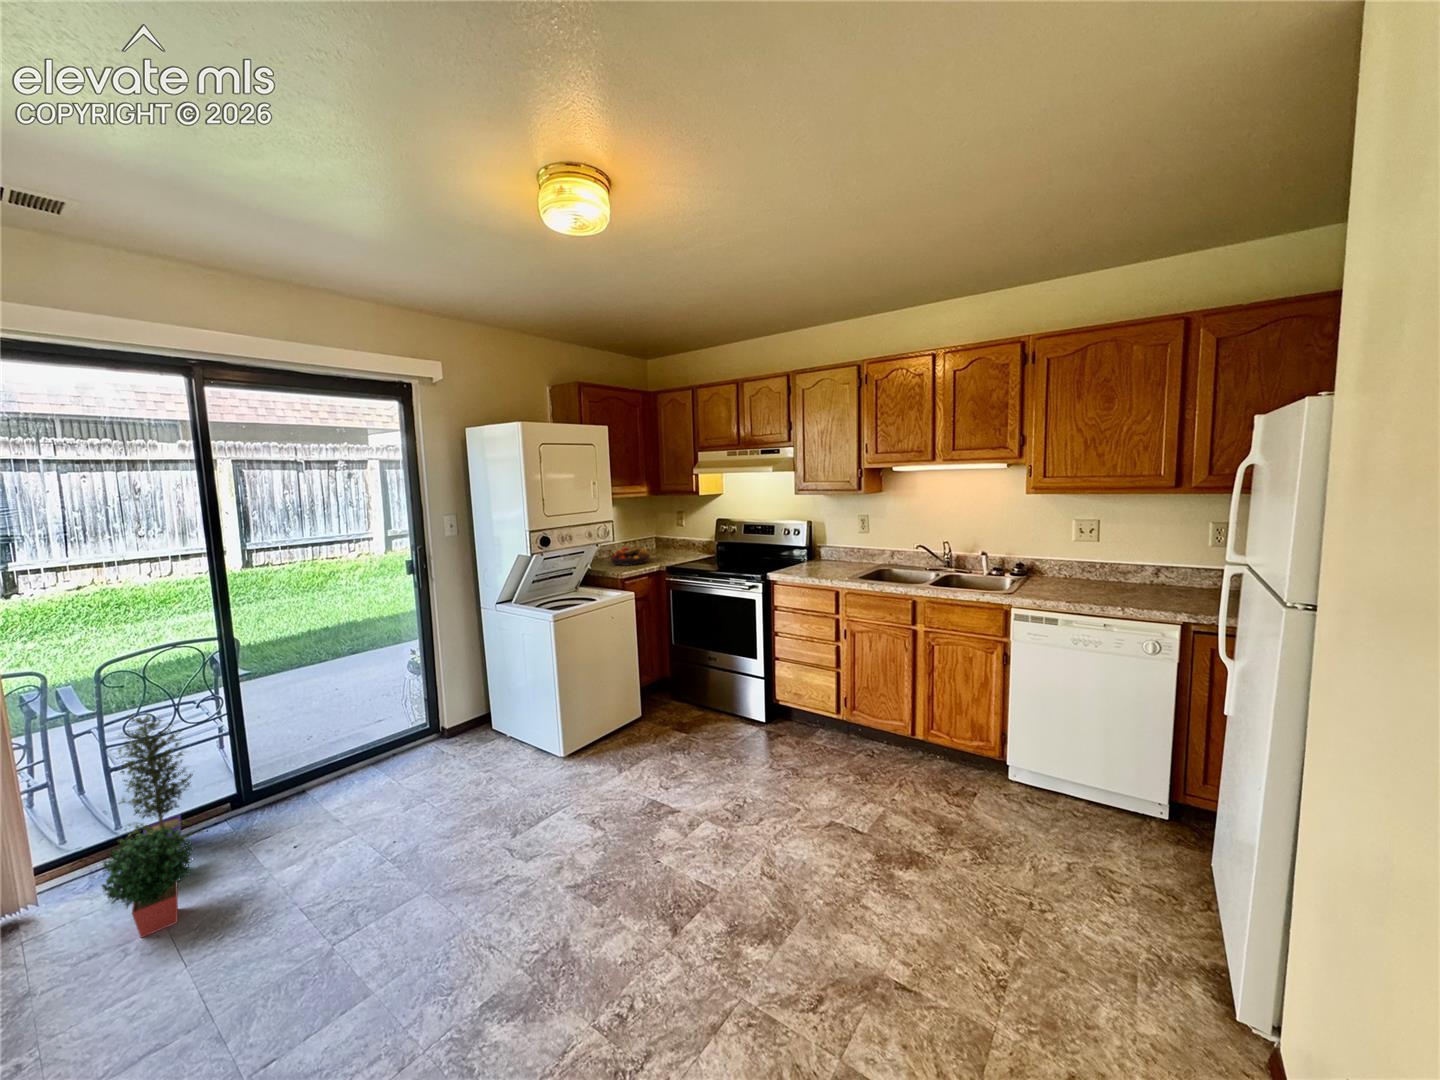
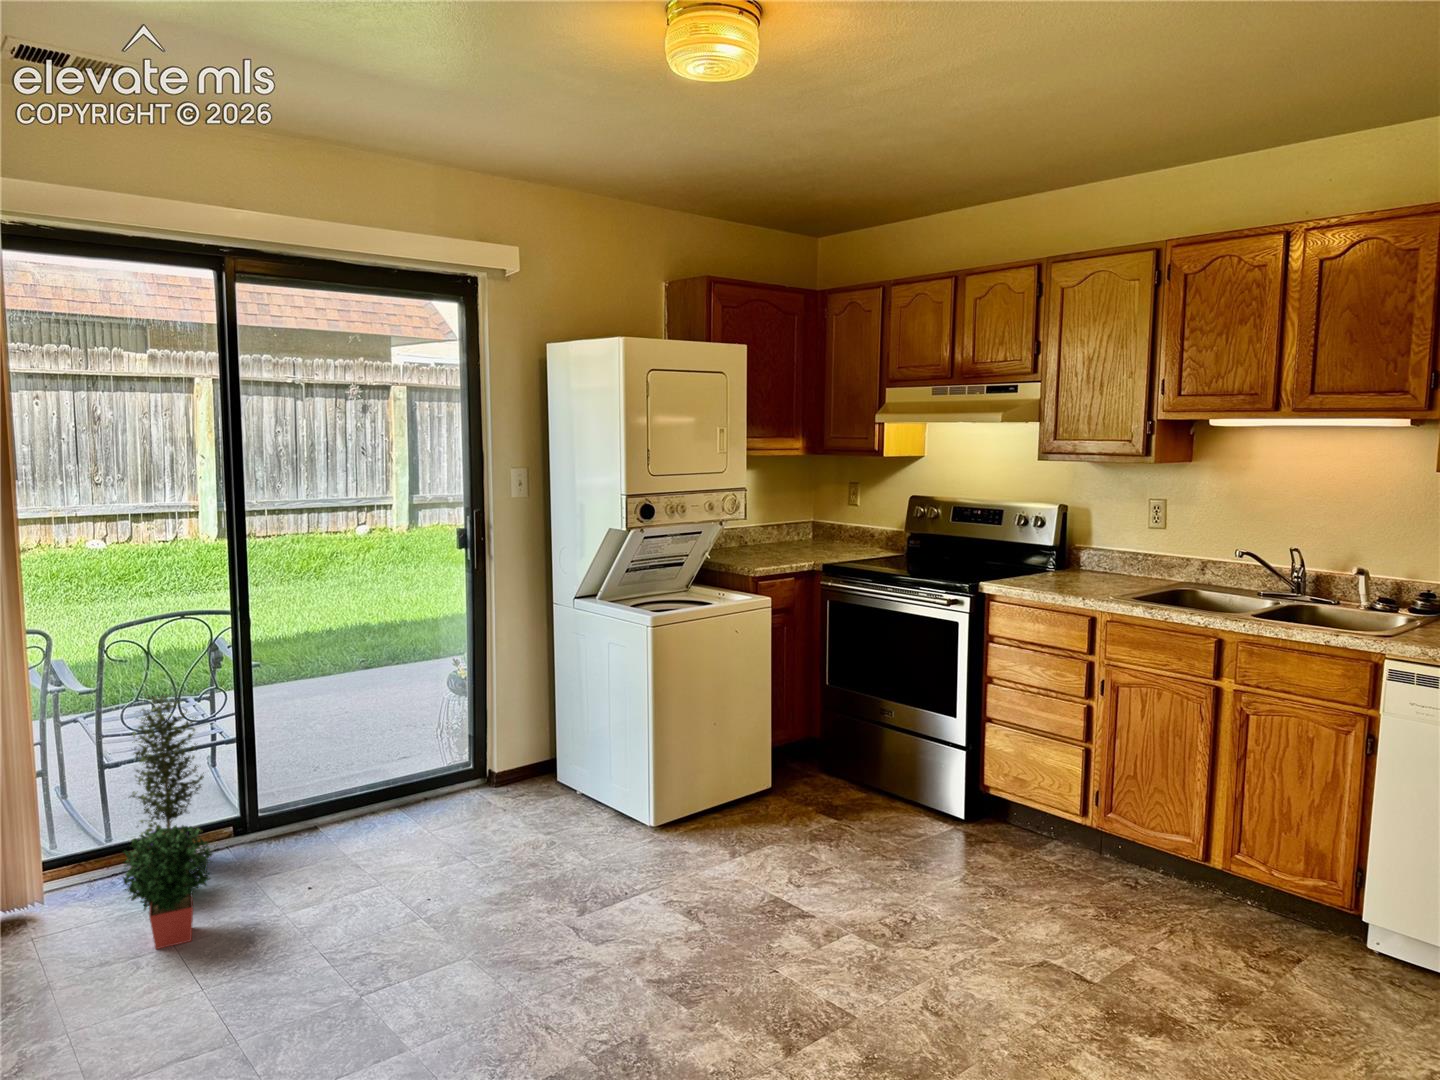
fruit bowl: present [610,545,649,566] -> none [737,530,798,560]

